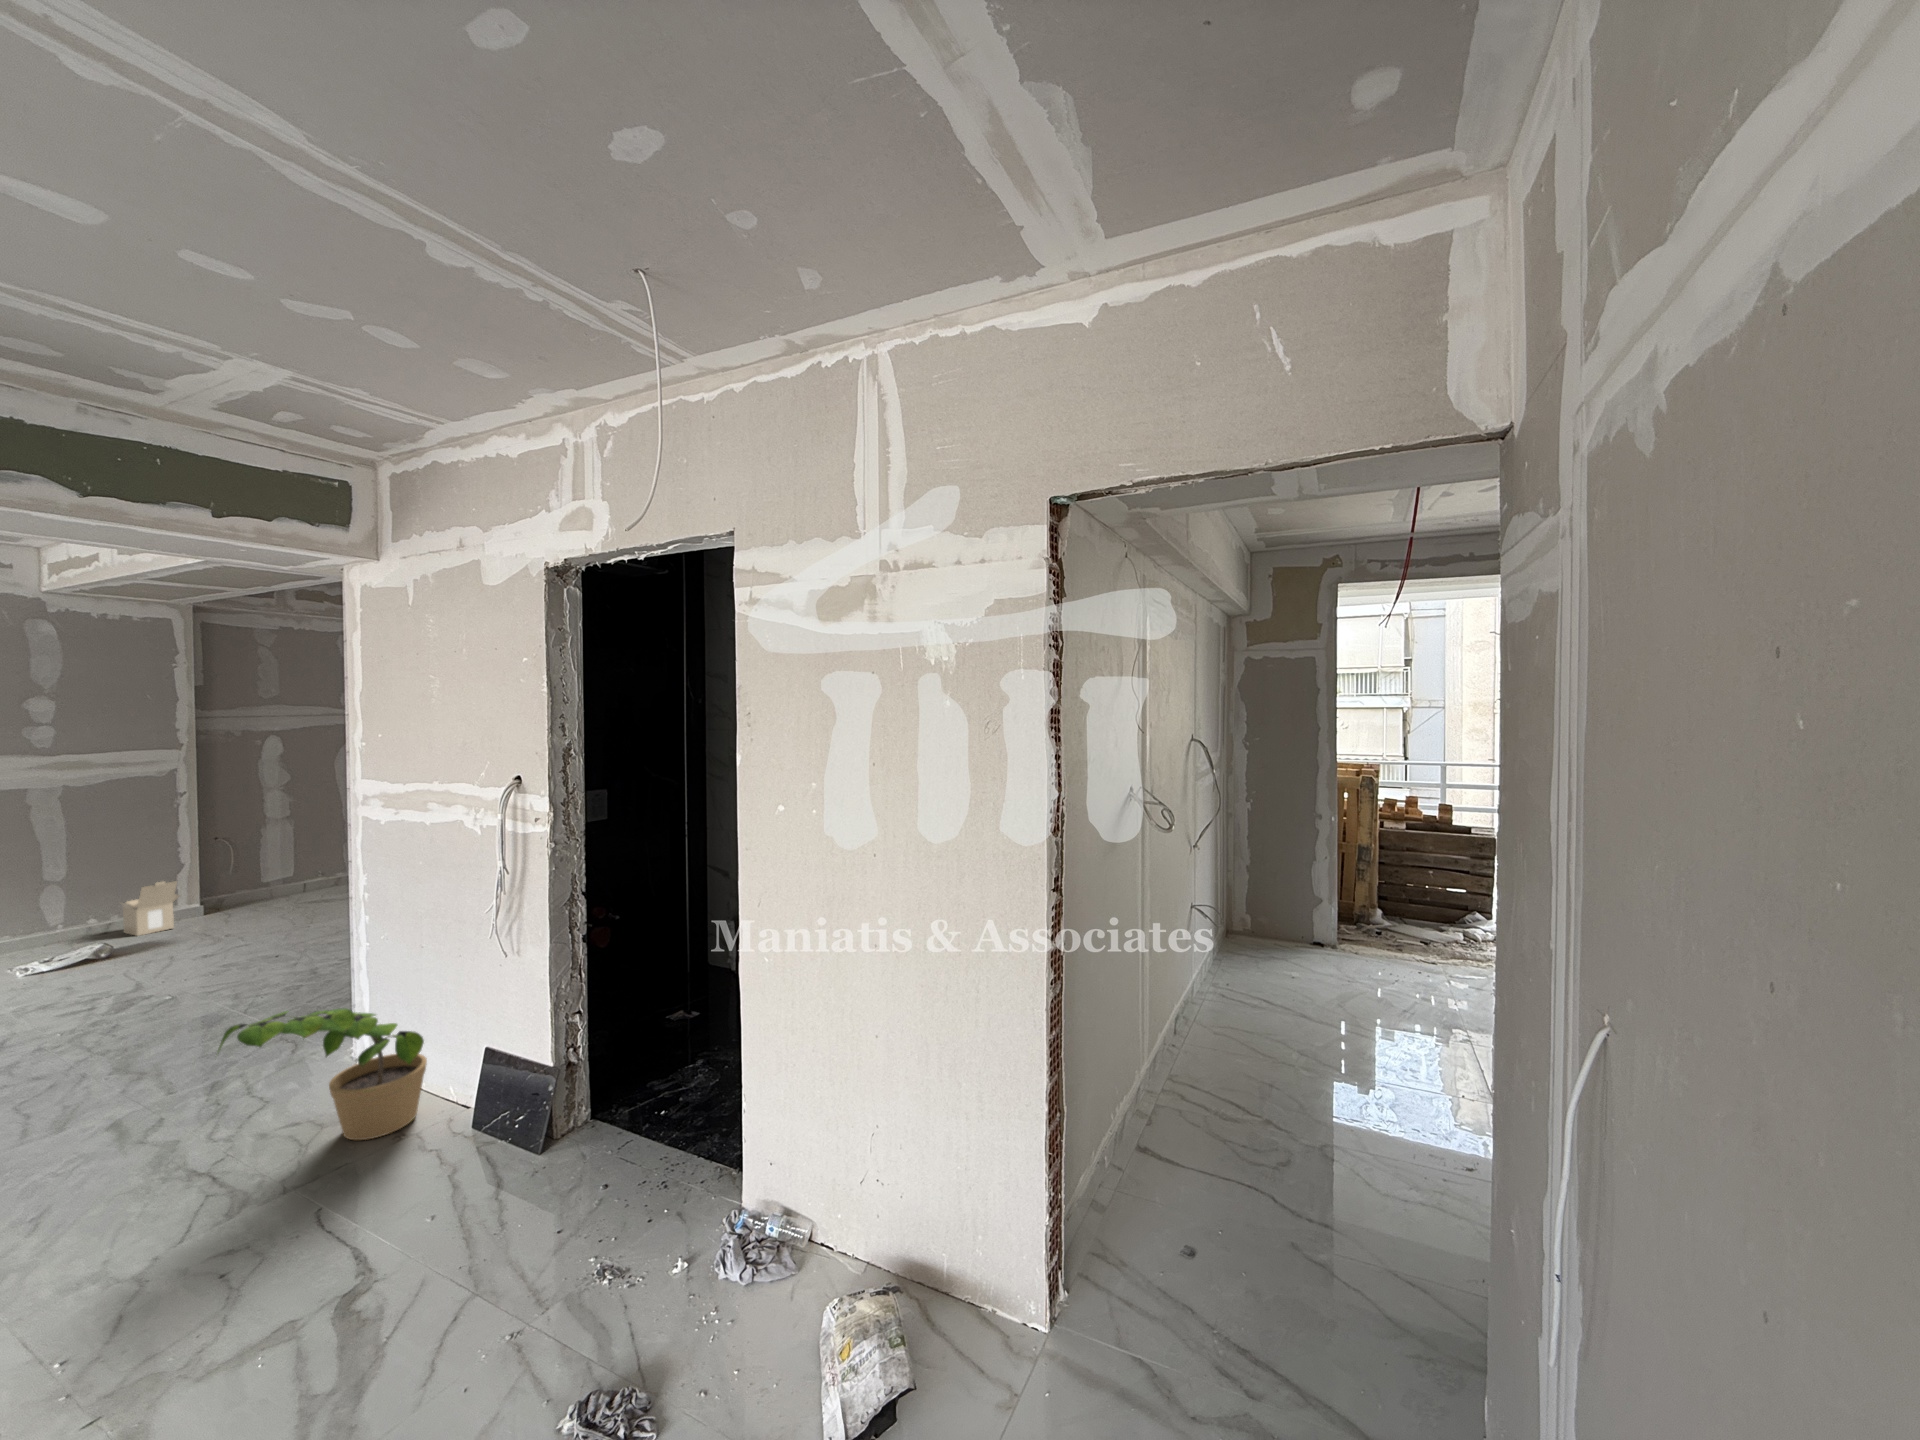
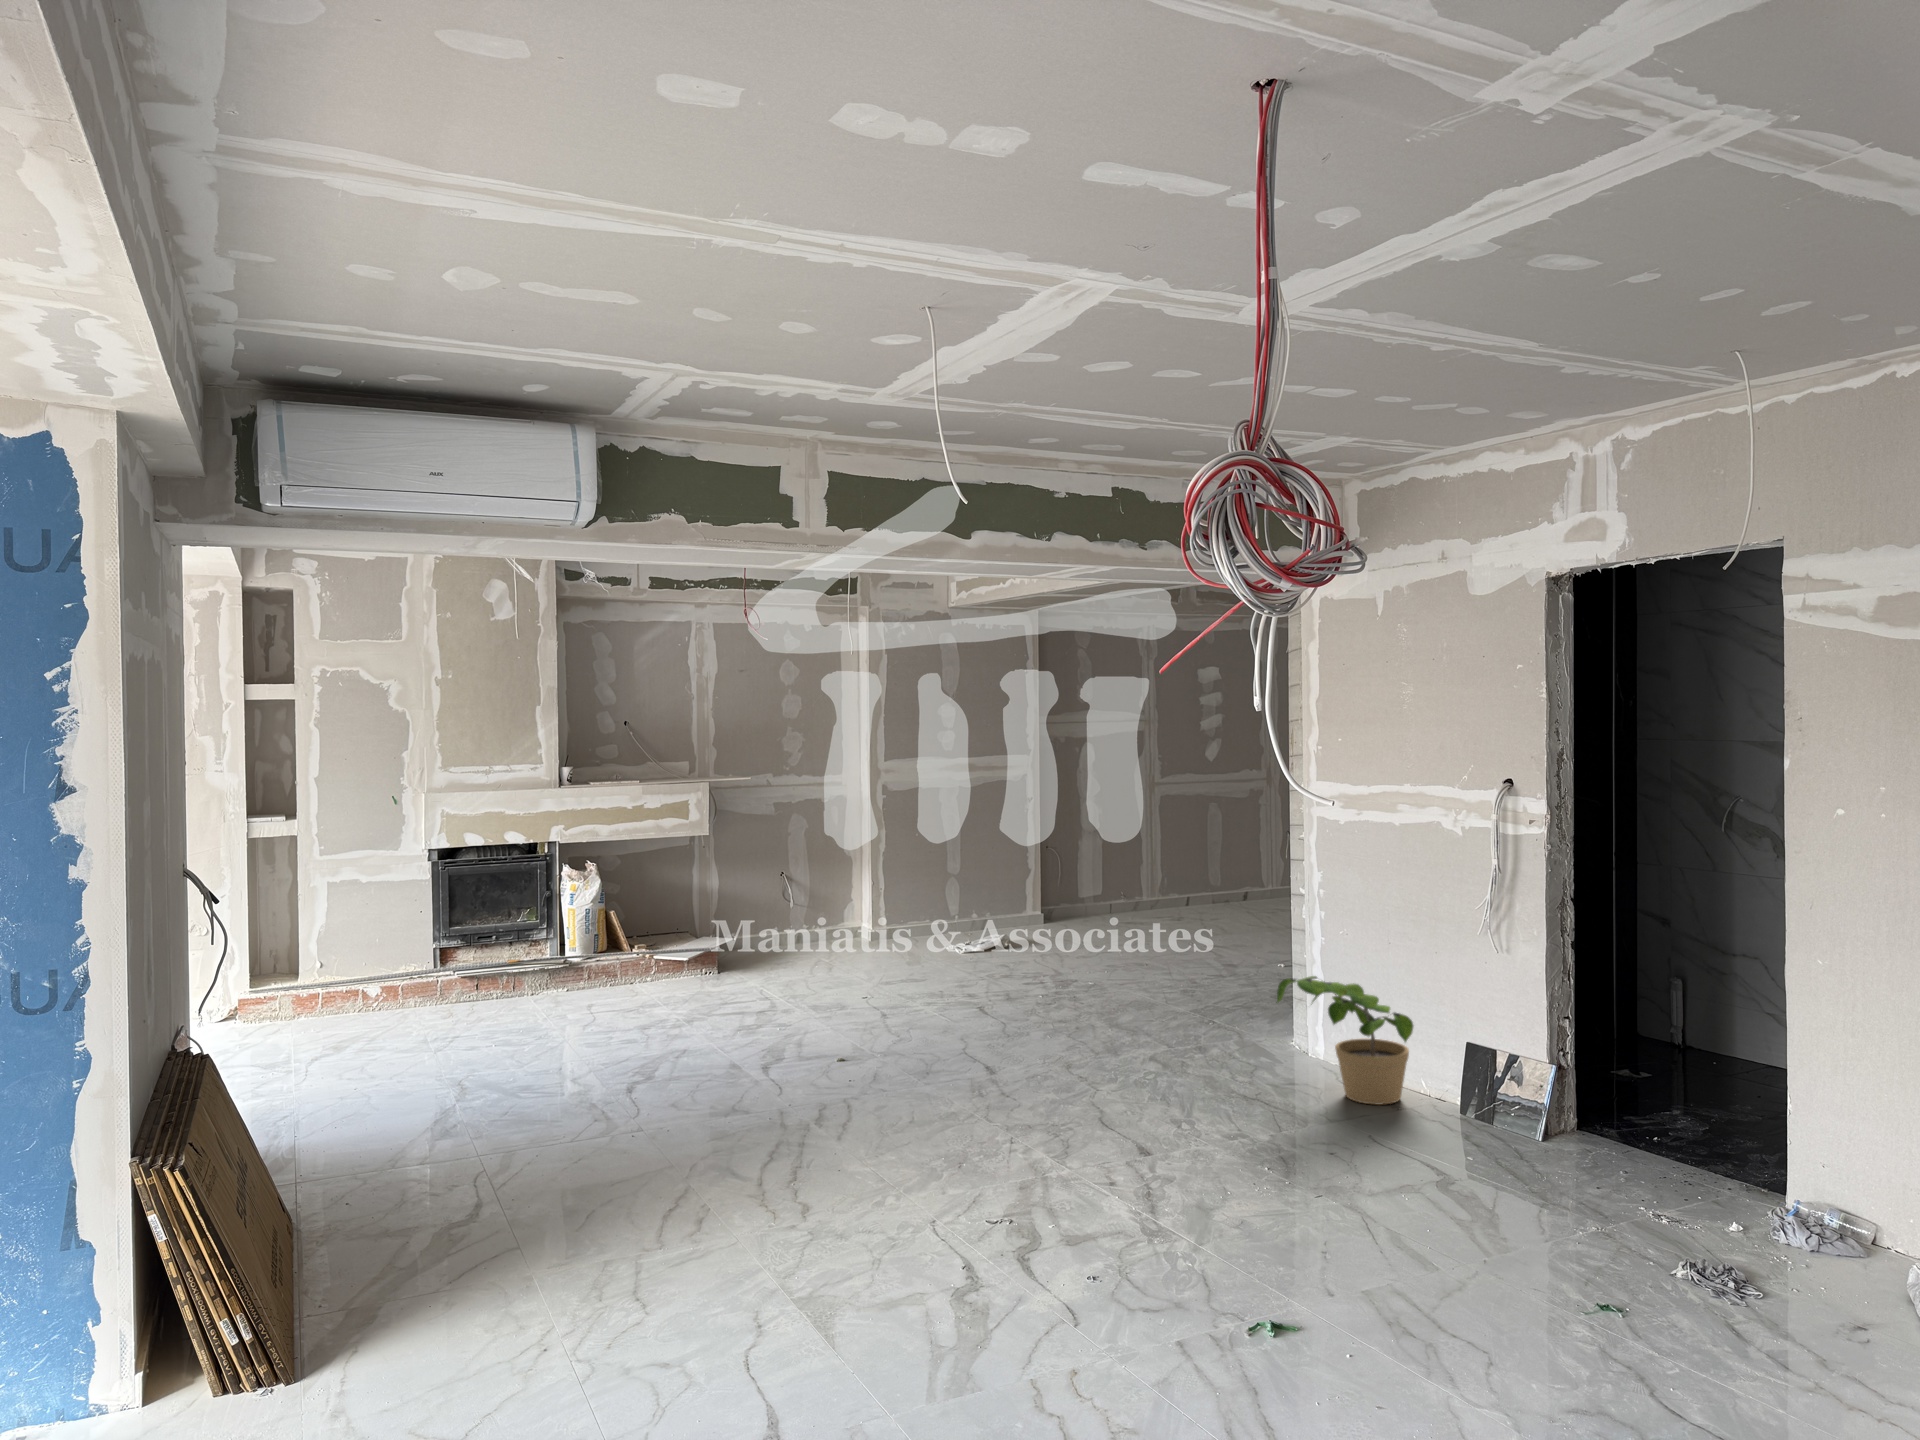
cardboard box: present [121,881,179,936] -> none [995,884,1037,935]

